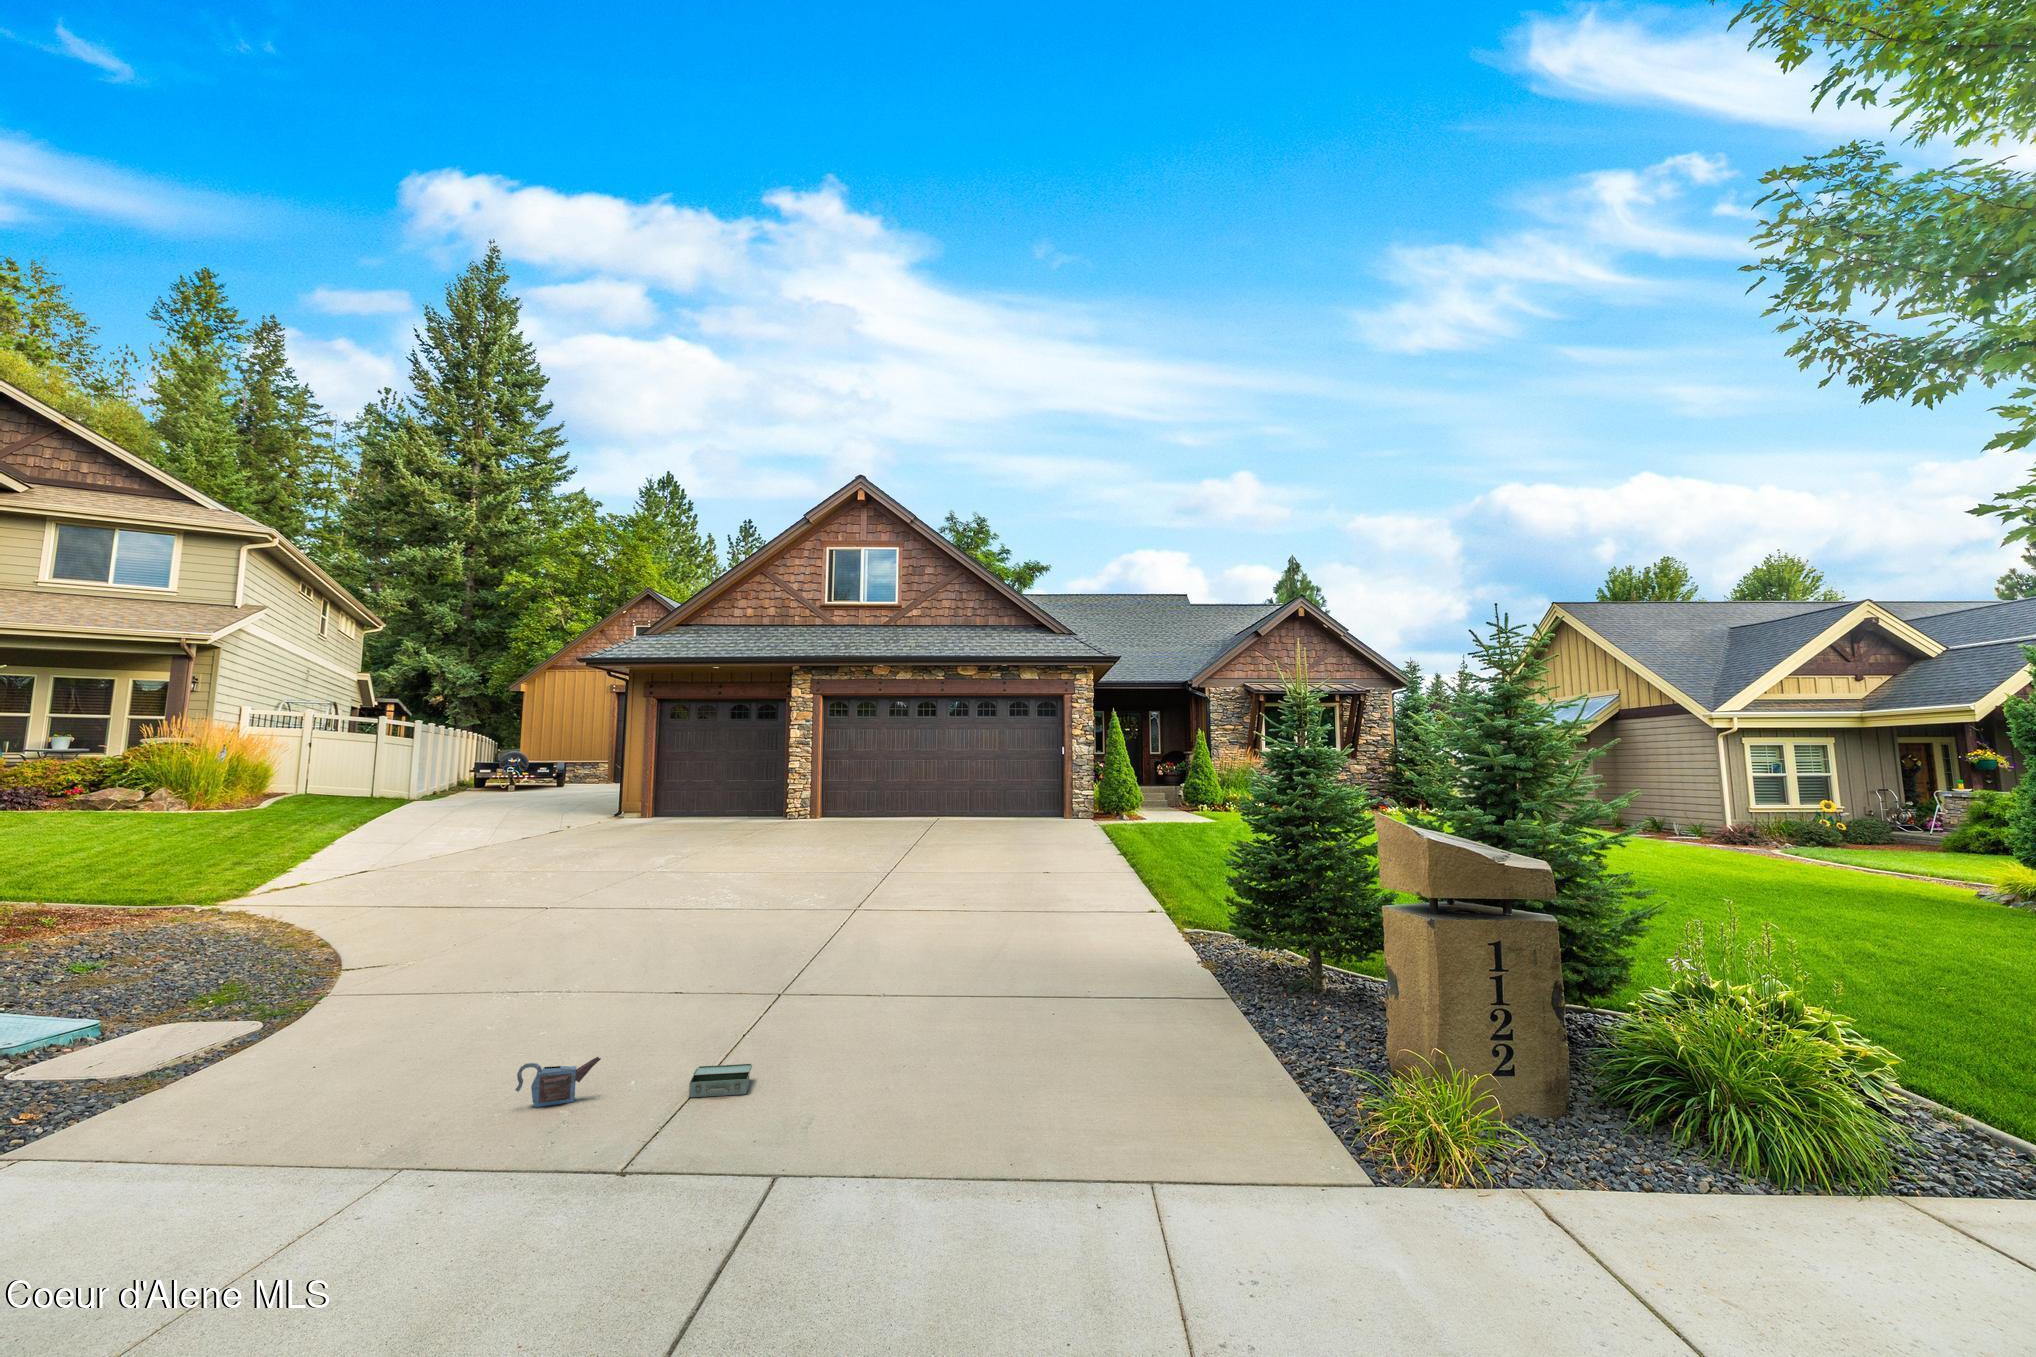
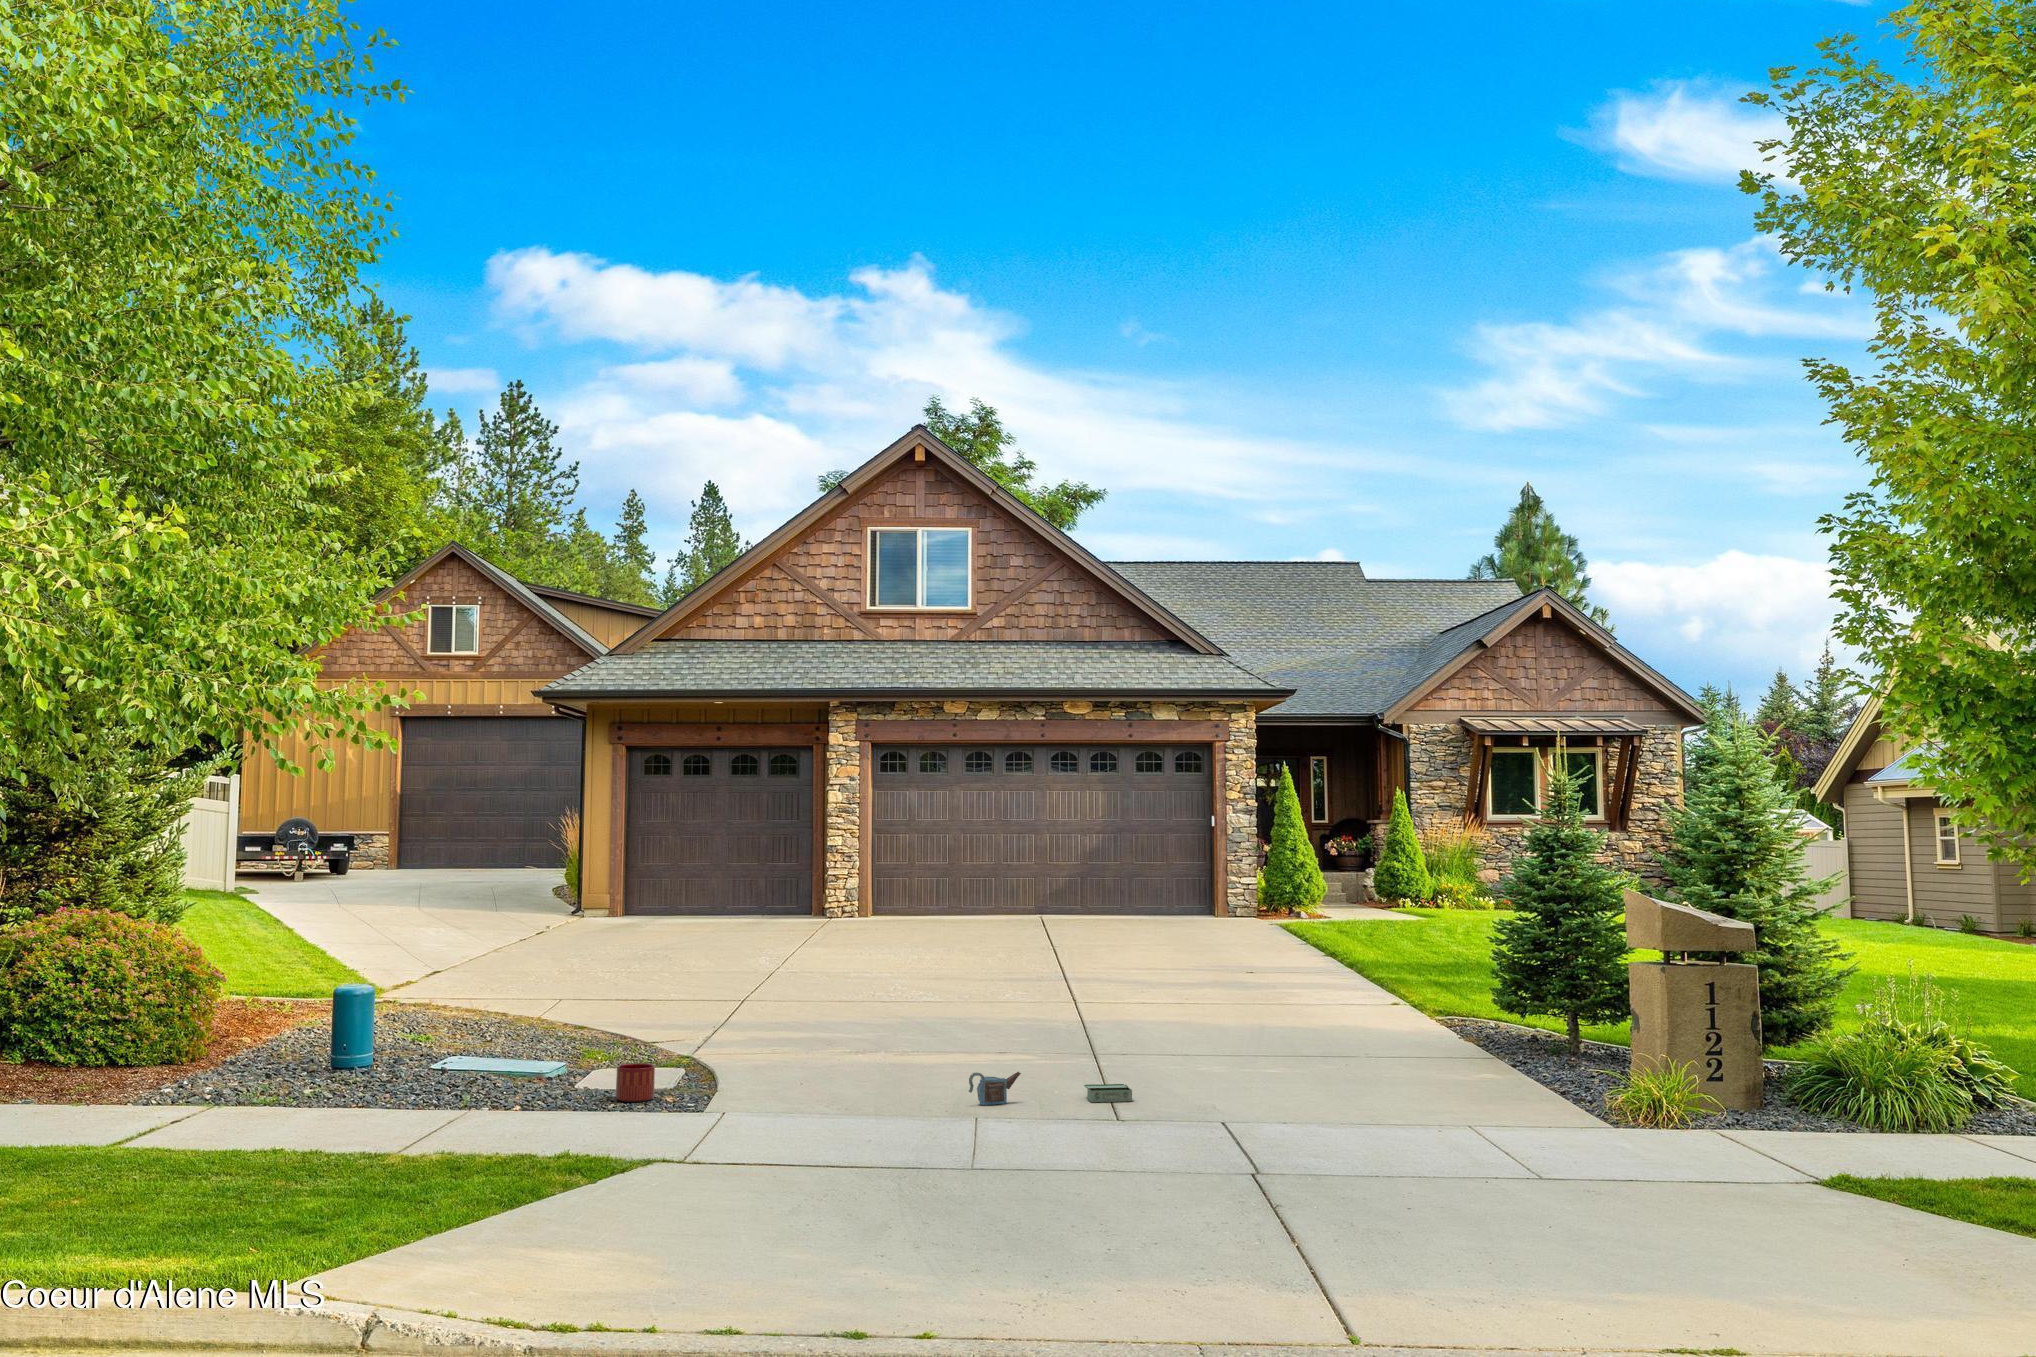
planter: none [64,1042,140,1102] -> present [616,1063,655,1102]

